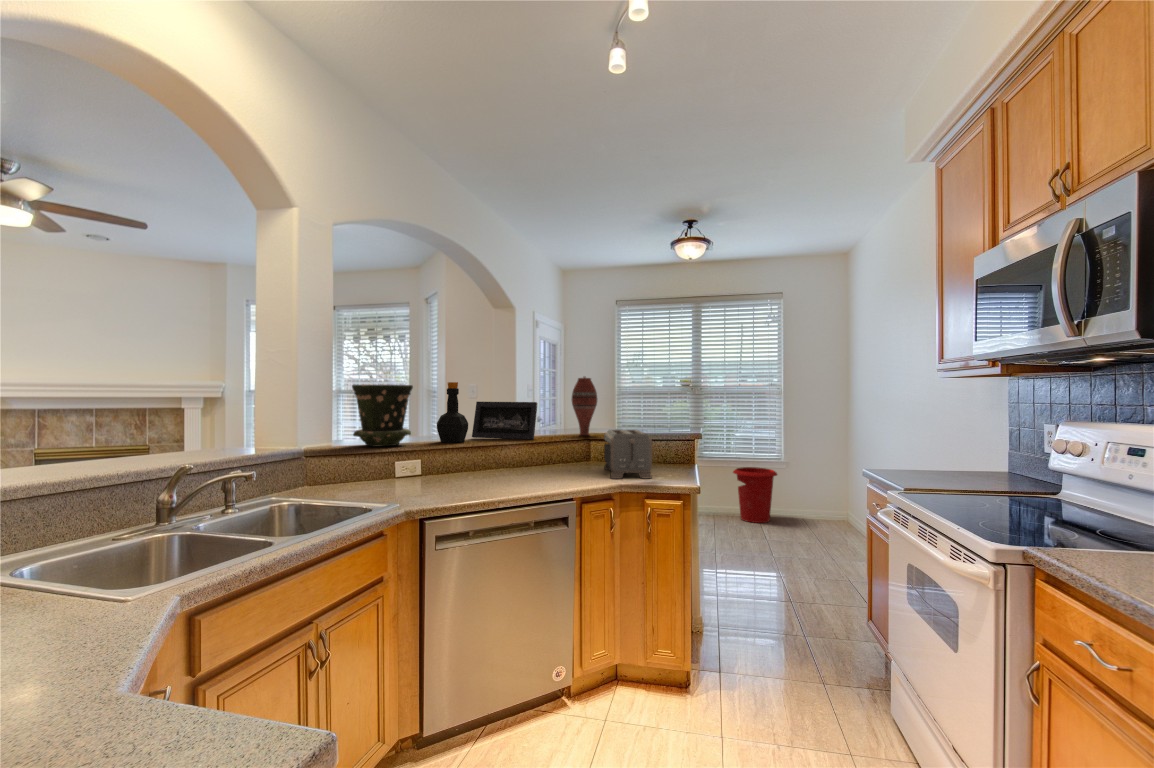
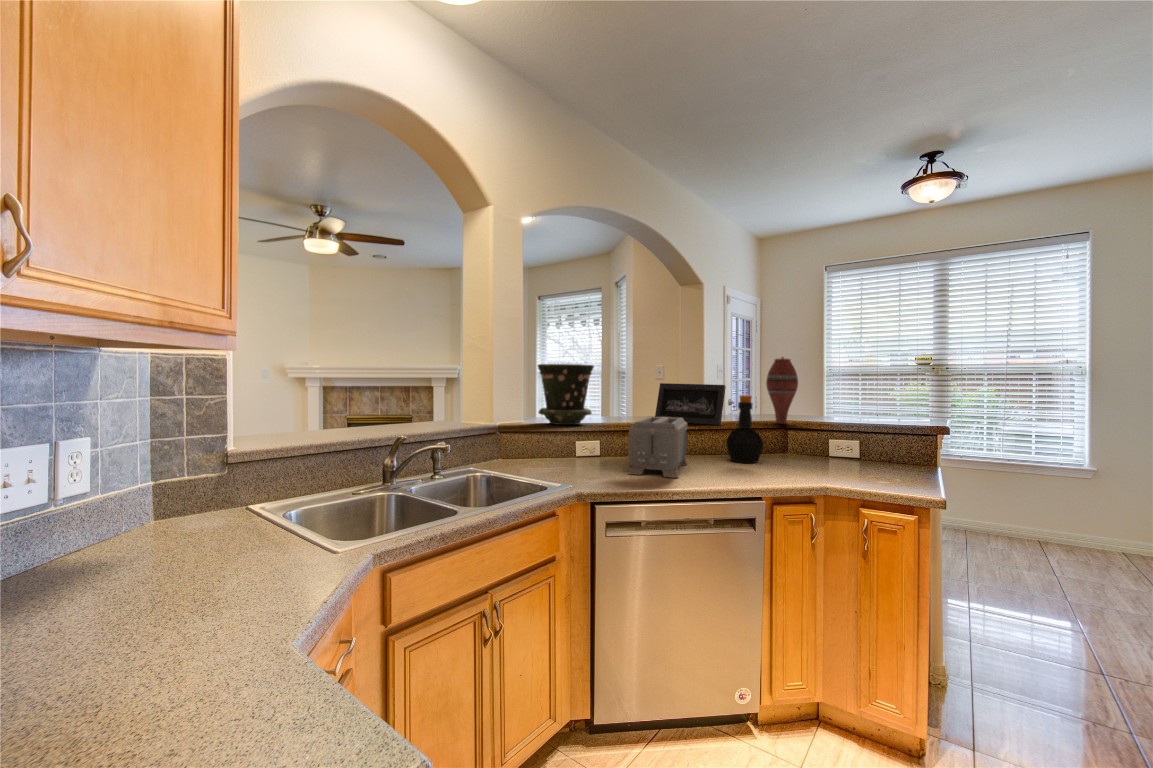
bottle: present [437,382,468,443] -> present [726,395,763,463]
toaster: present [604,430,652,479] -> present [628,417,688,478]
waste bin: present [733,467,777,523] -> none [980,472,1052,545]

